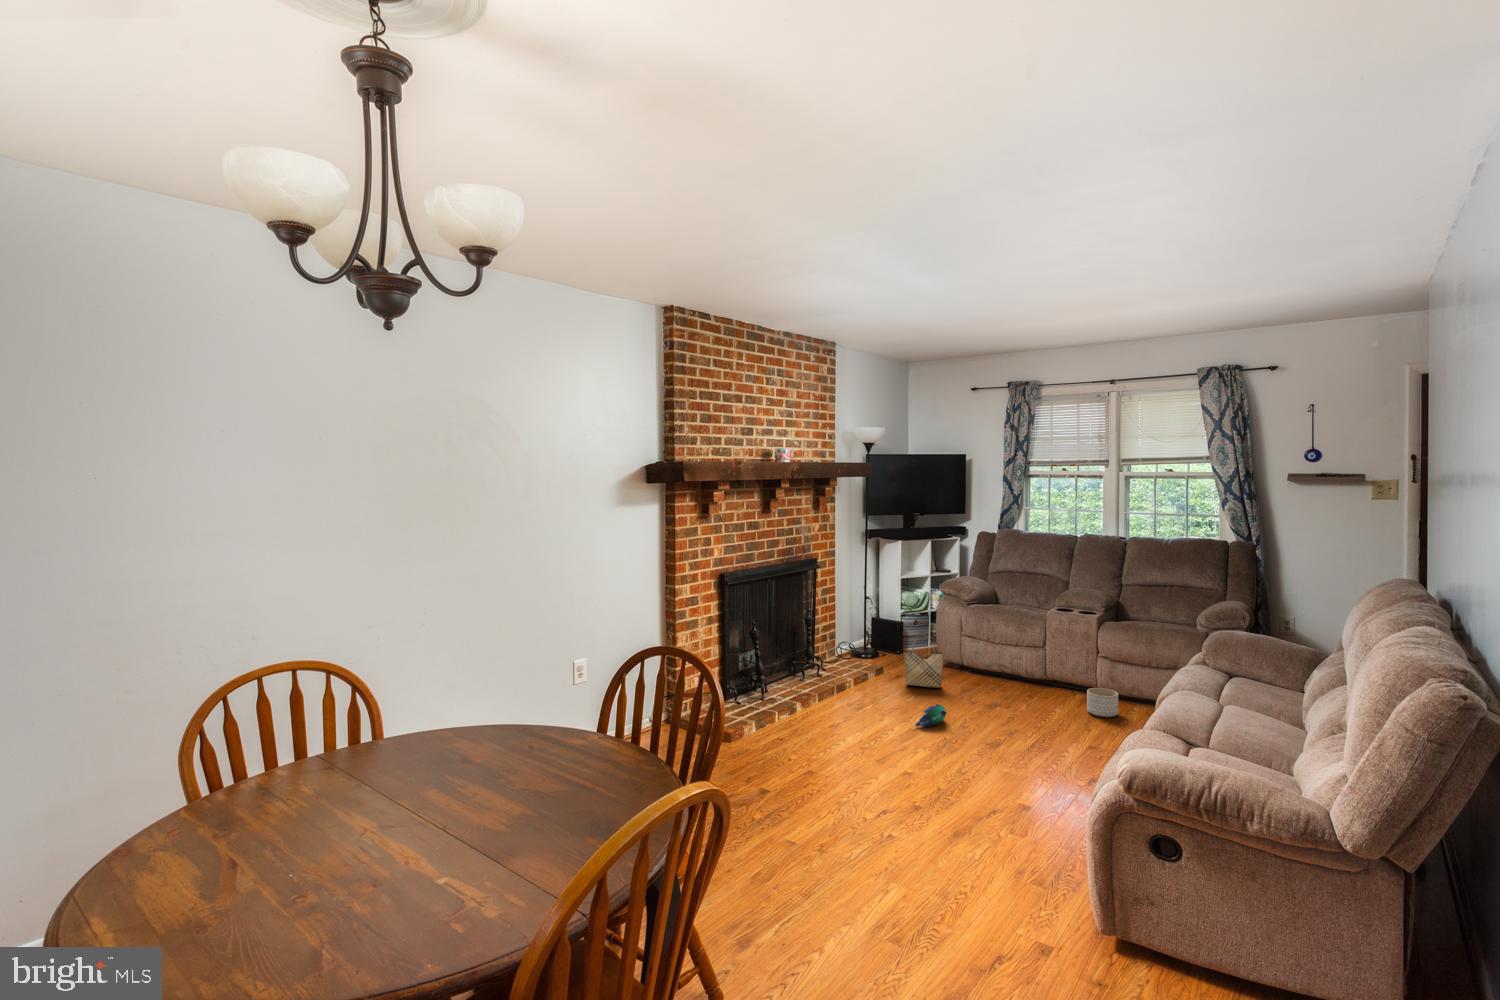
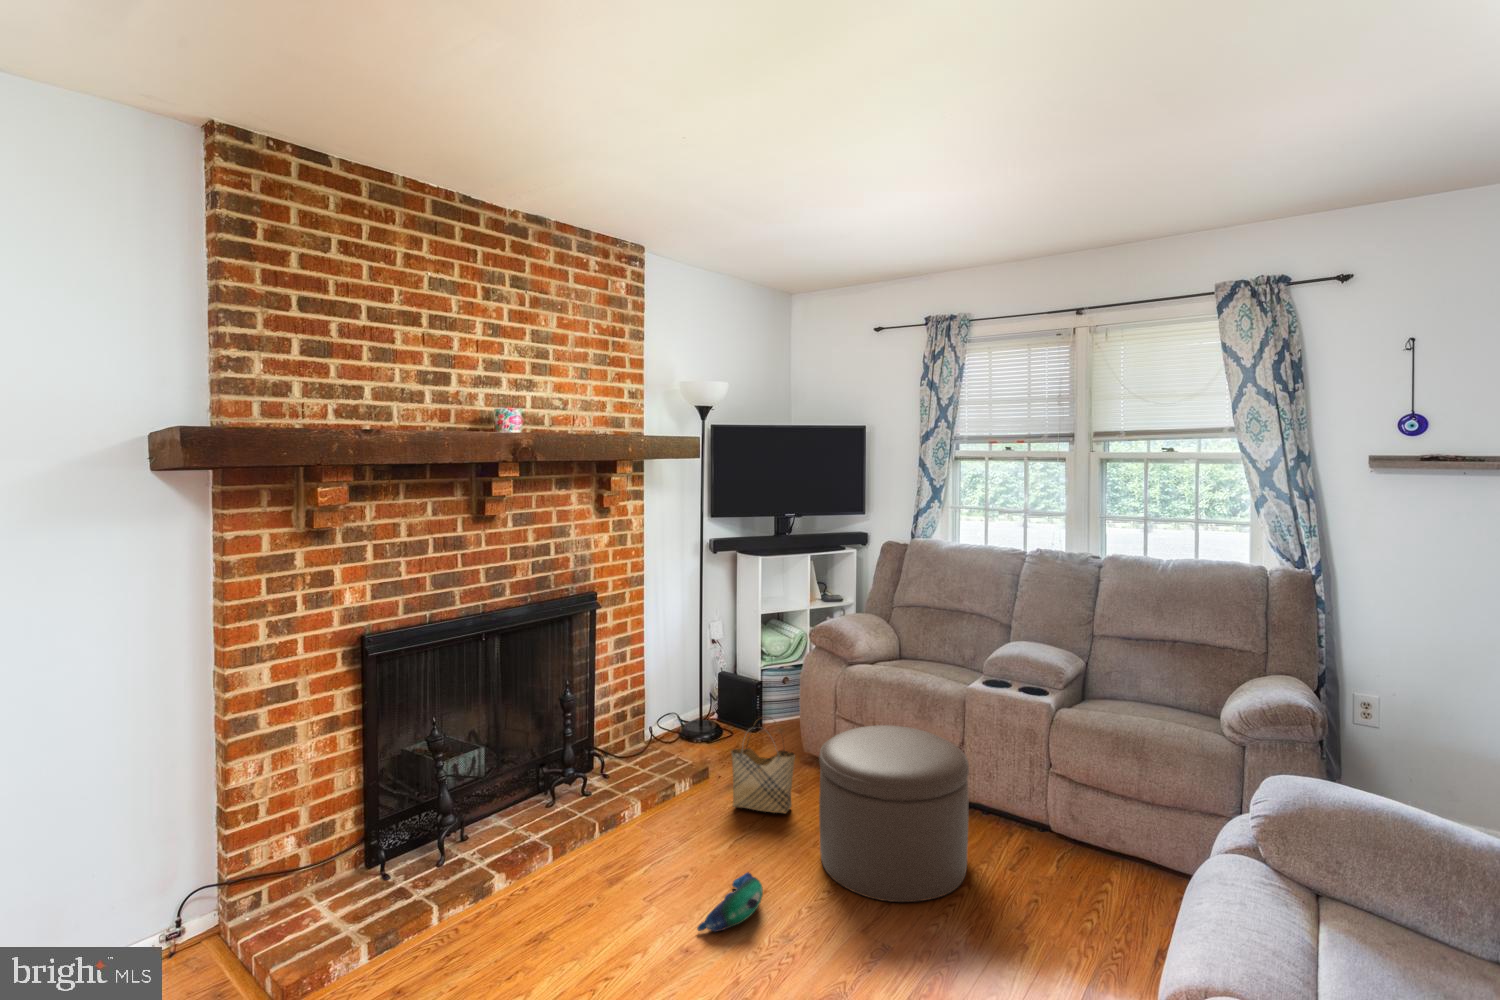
ottoman: none [967,632,1055,719] -> present [819,725,969,902]
planter: present [1087,688,1118,717] -> none [1024,833,1079,895]

